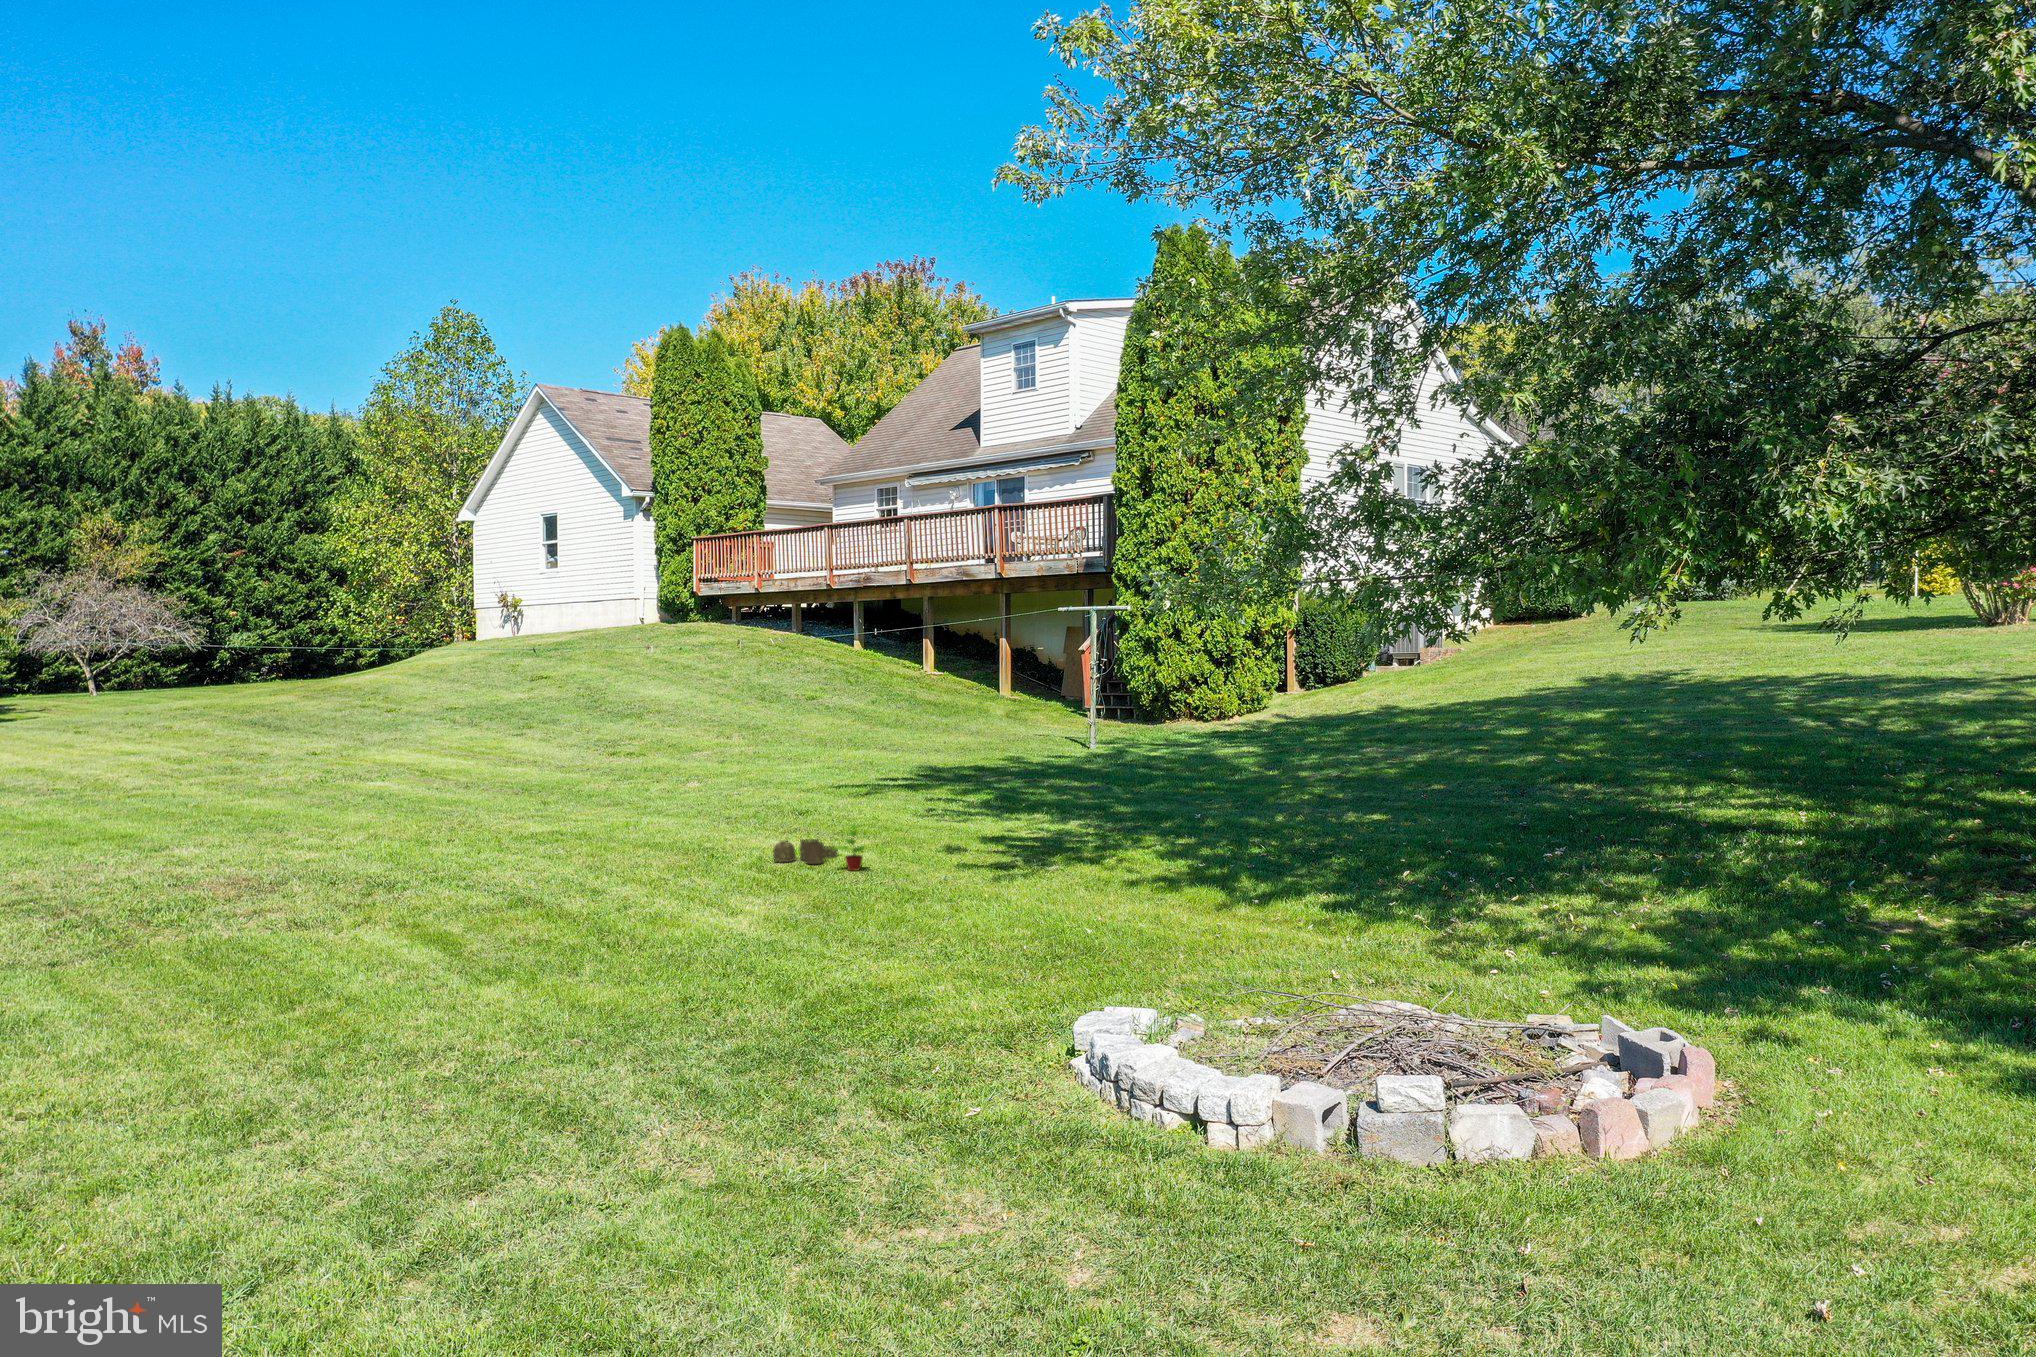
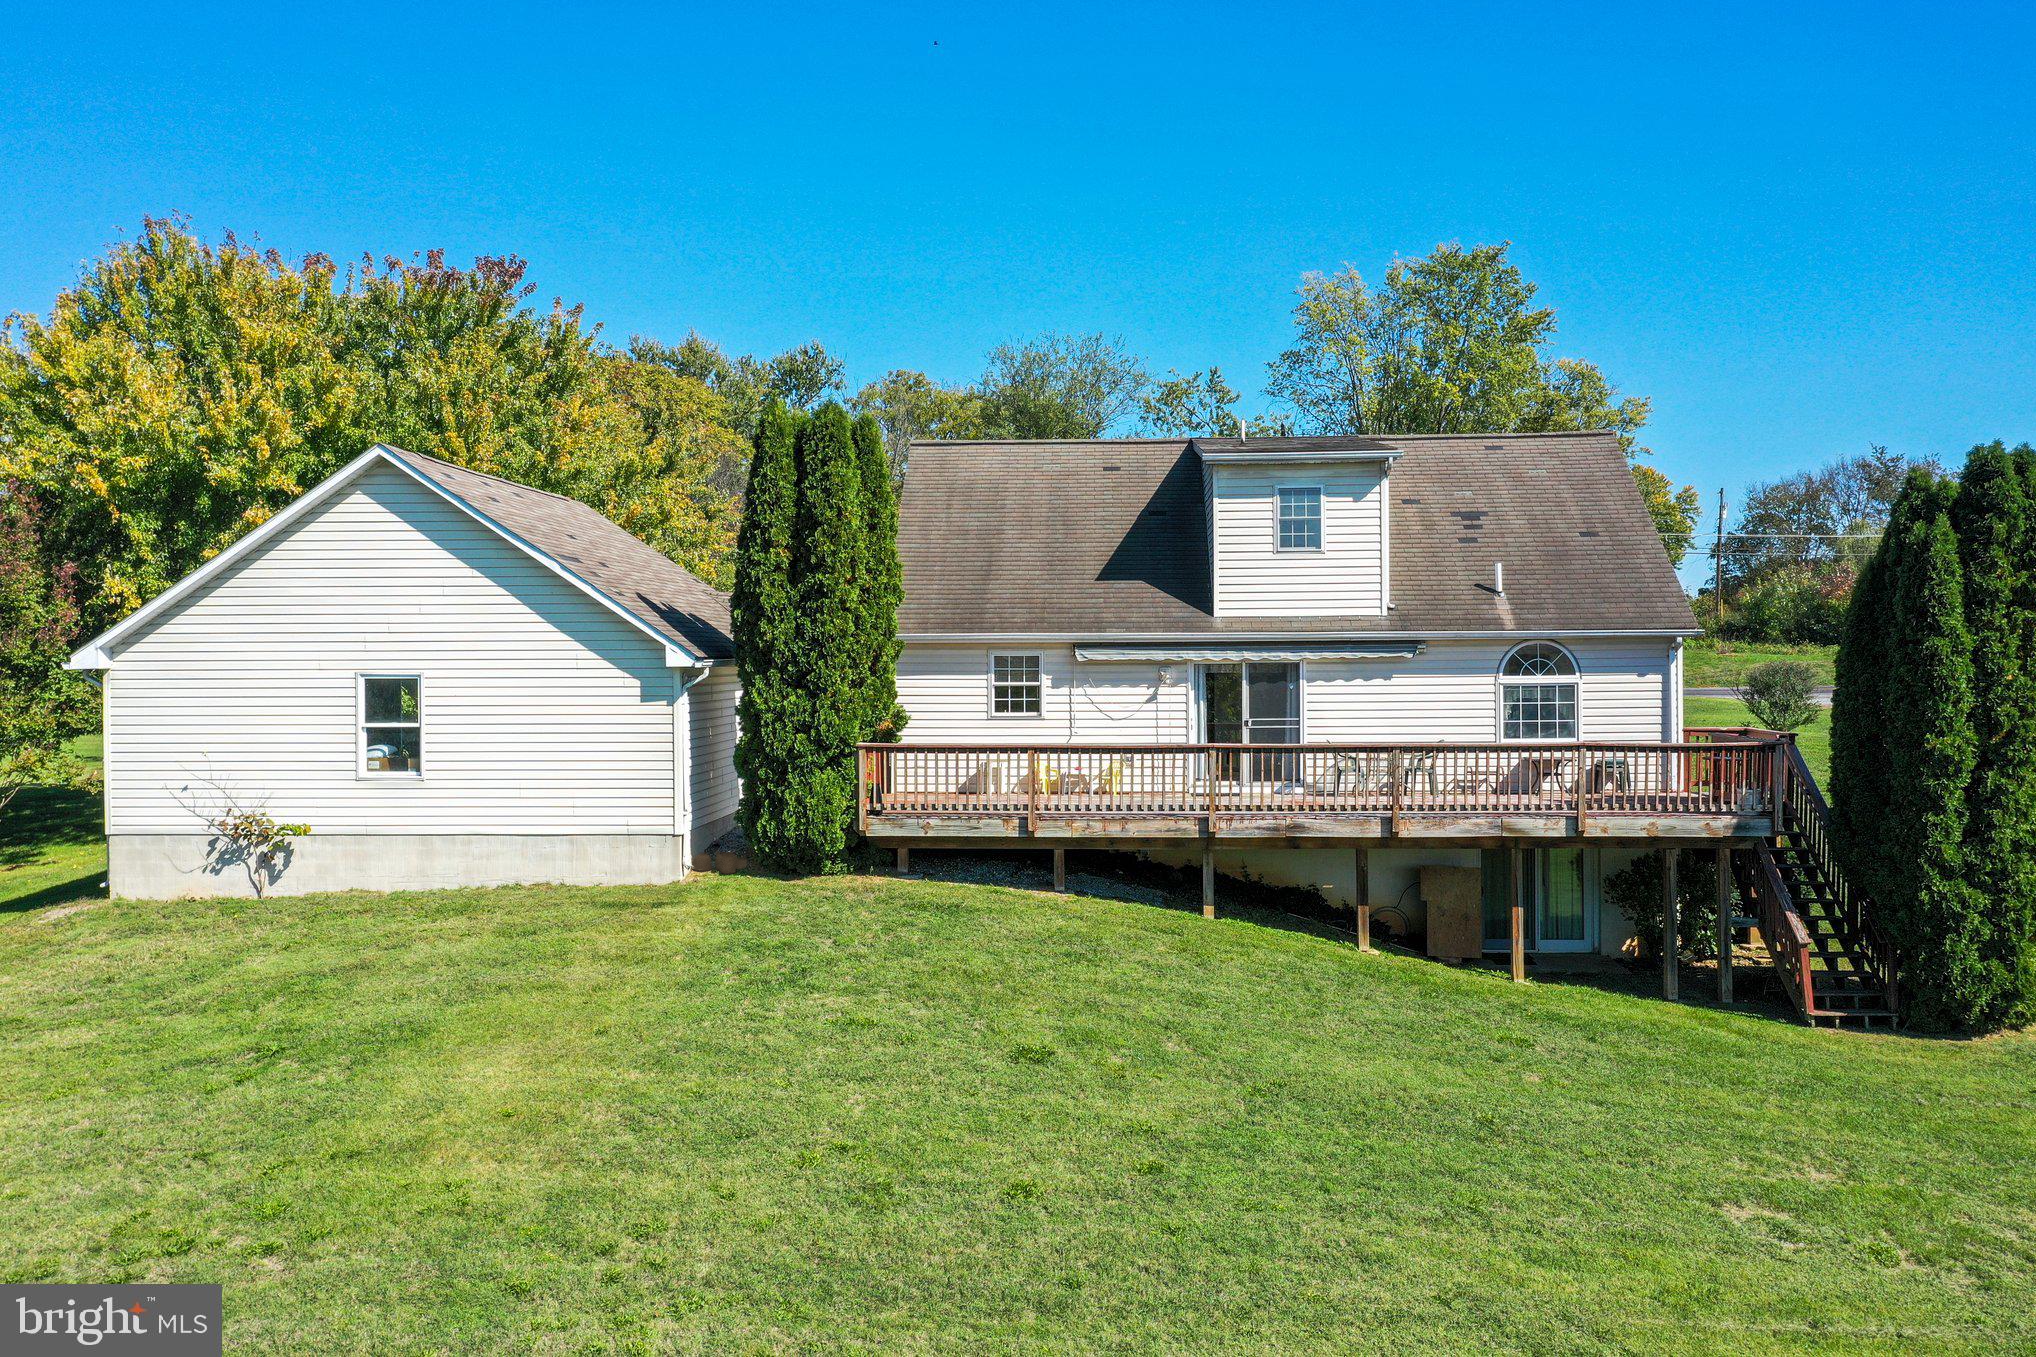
potted plant: present [832,824,865,871] -> none [743,841,777,881]

